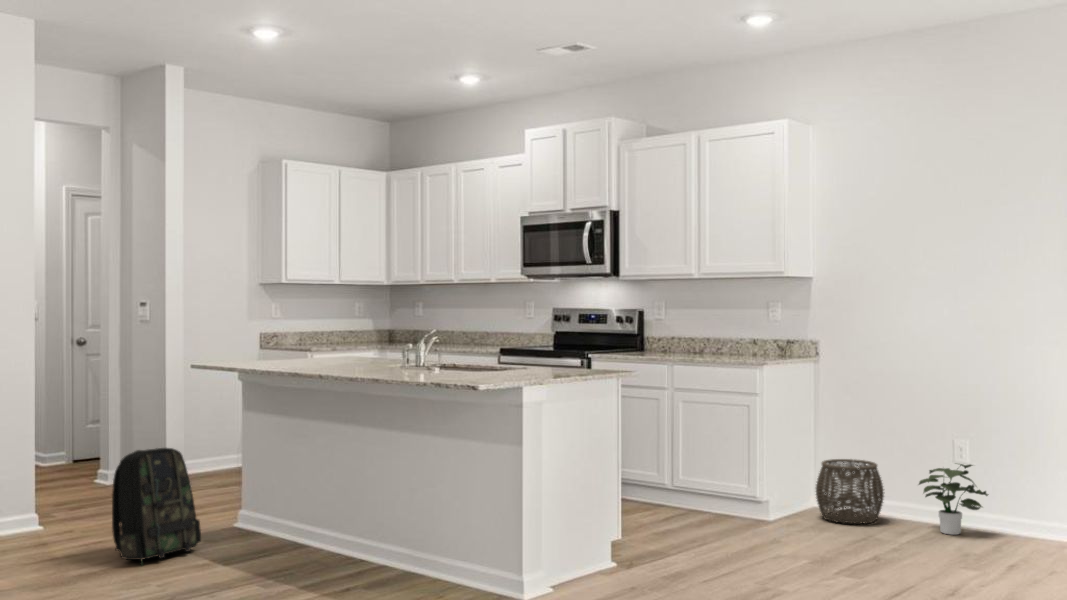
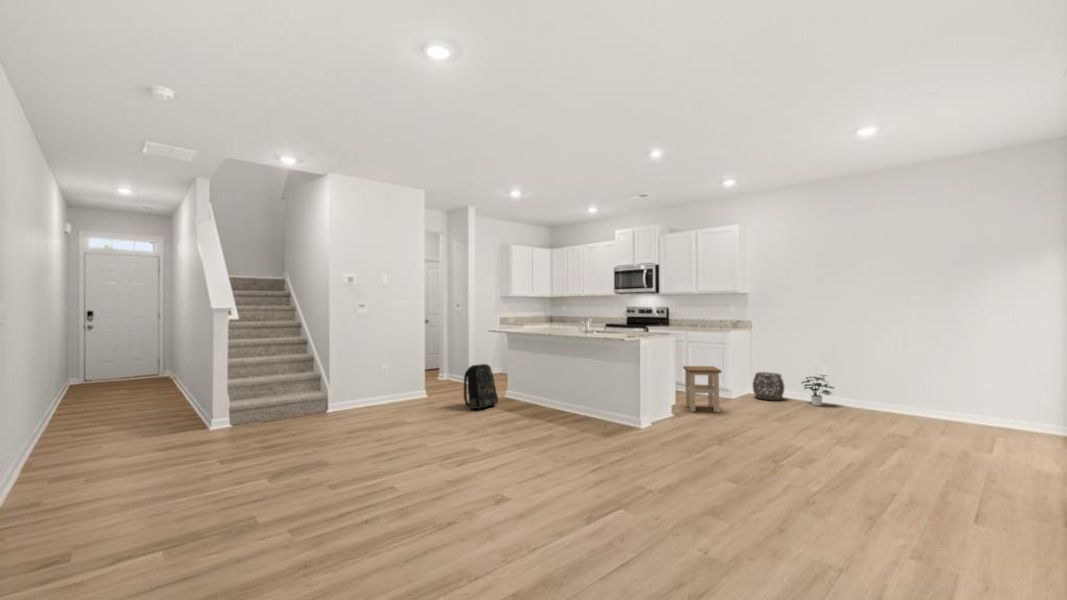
stool: none [651,447,731,557] -> present [683,366,721,412]

